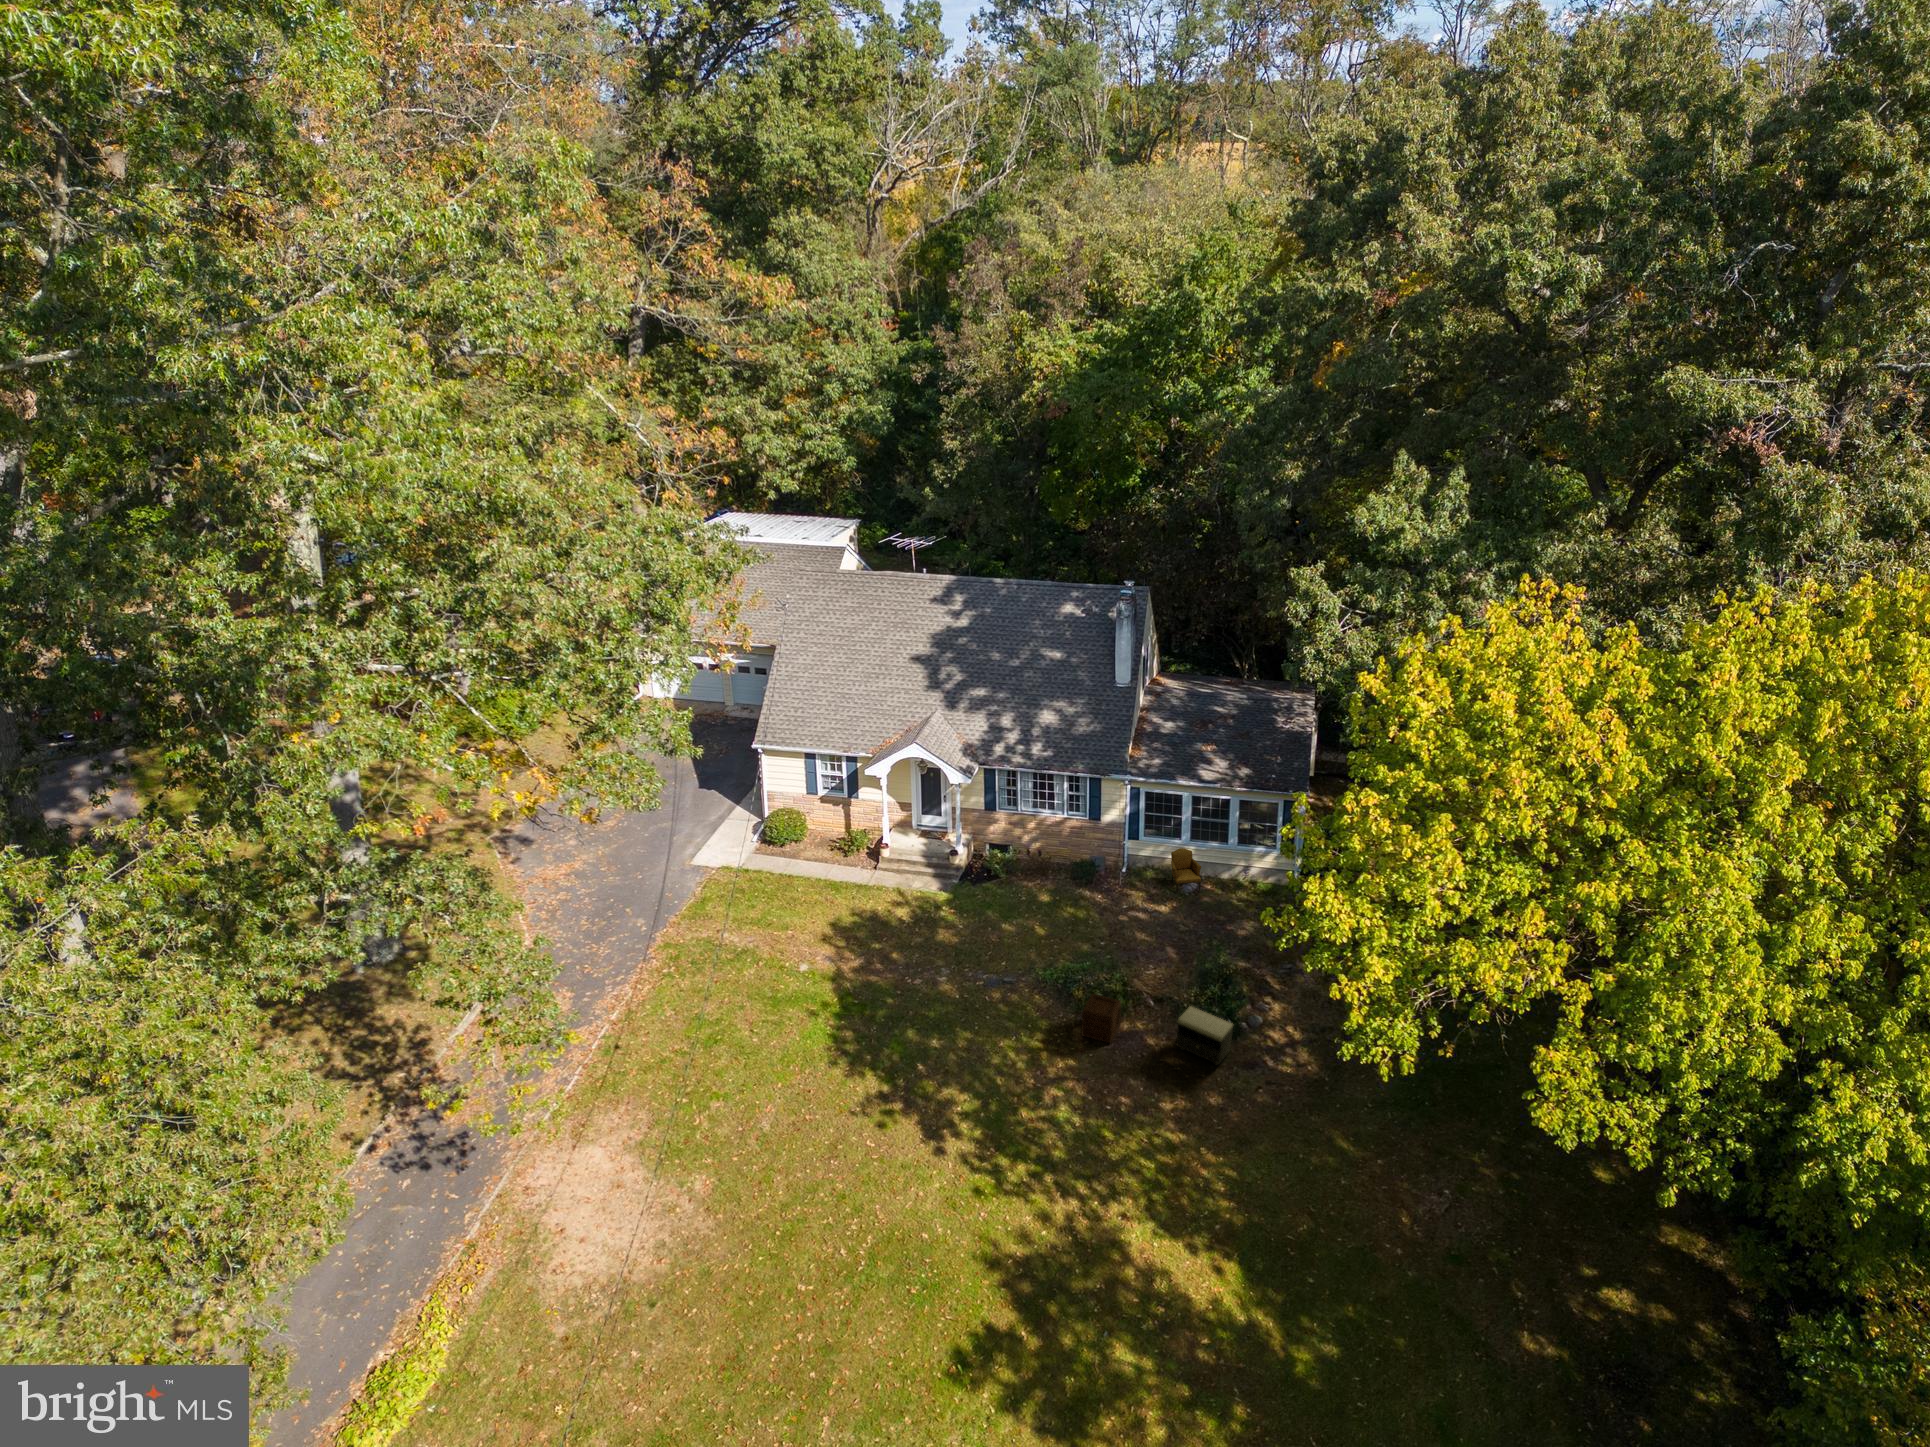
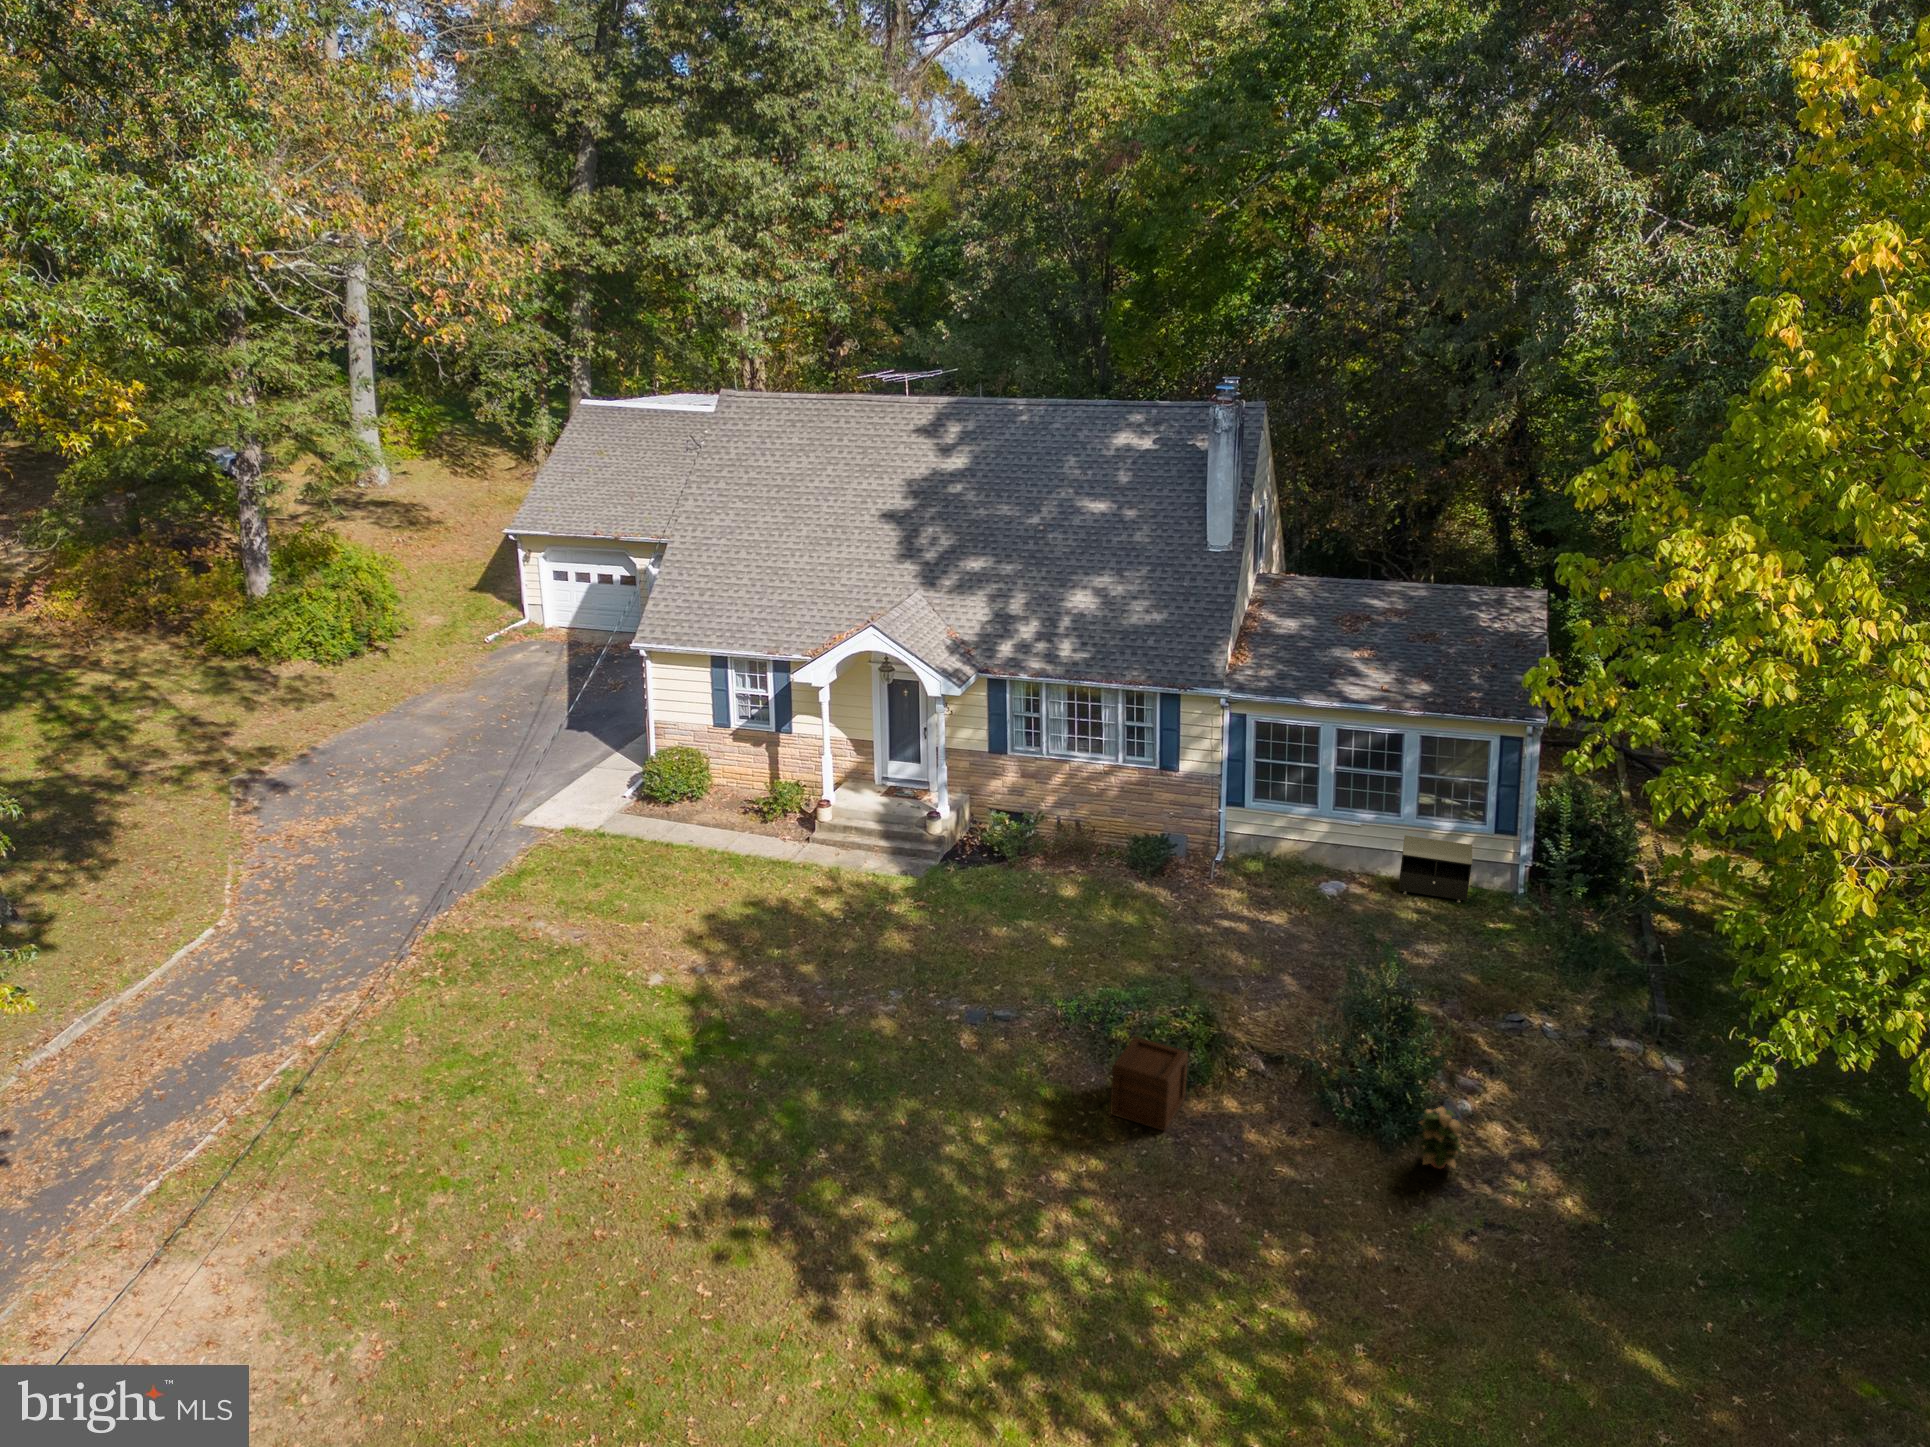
armchair: present [1171,848,1201,894] -> none [1293,816,1345,892]
storage bench: present [1176,1006,1233,1064] -> present [1398,835,1472,902]
decorative plant: none [1240,1025,1263,1057] -> present [1419,1107,1463,1169]

